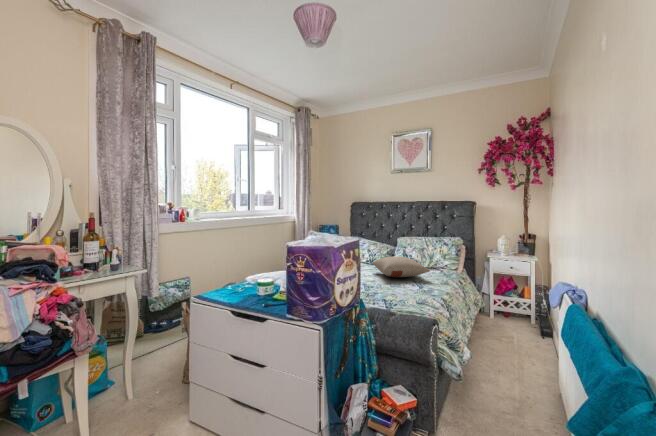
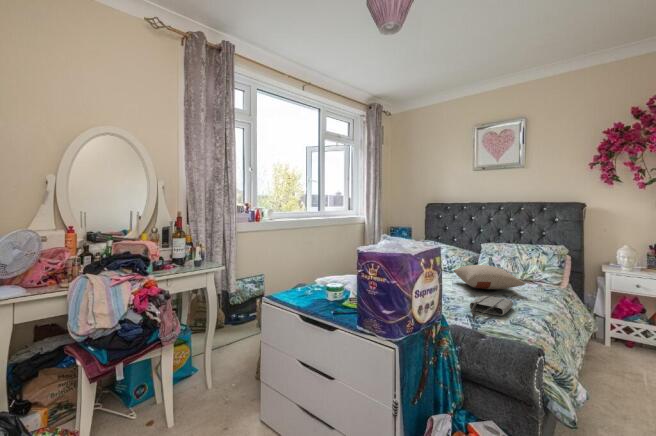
tote bag: none [385,283,419,300] -> present [470,296,513,317]

